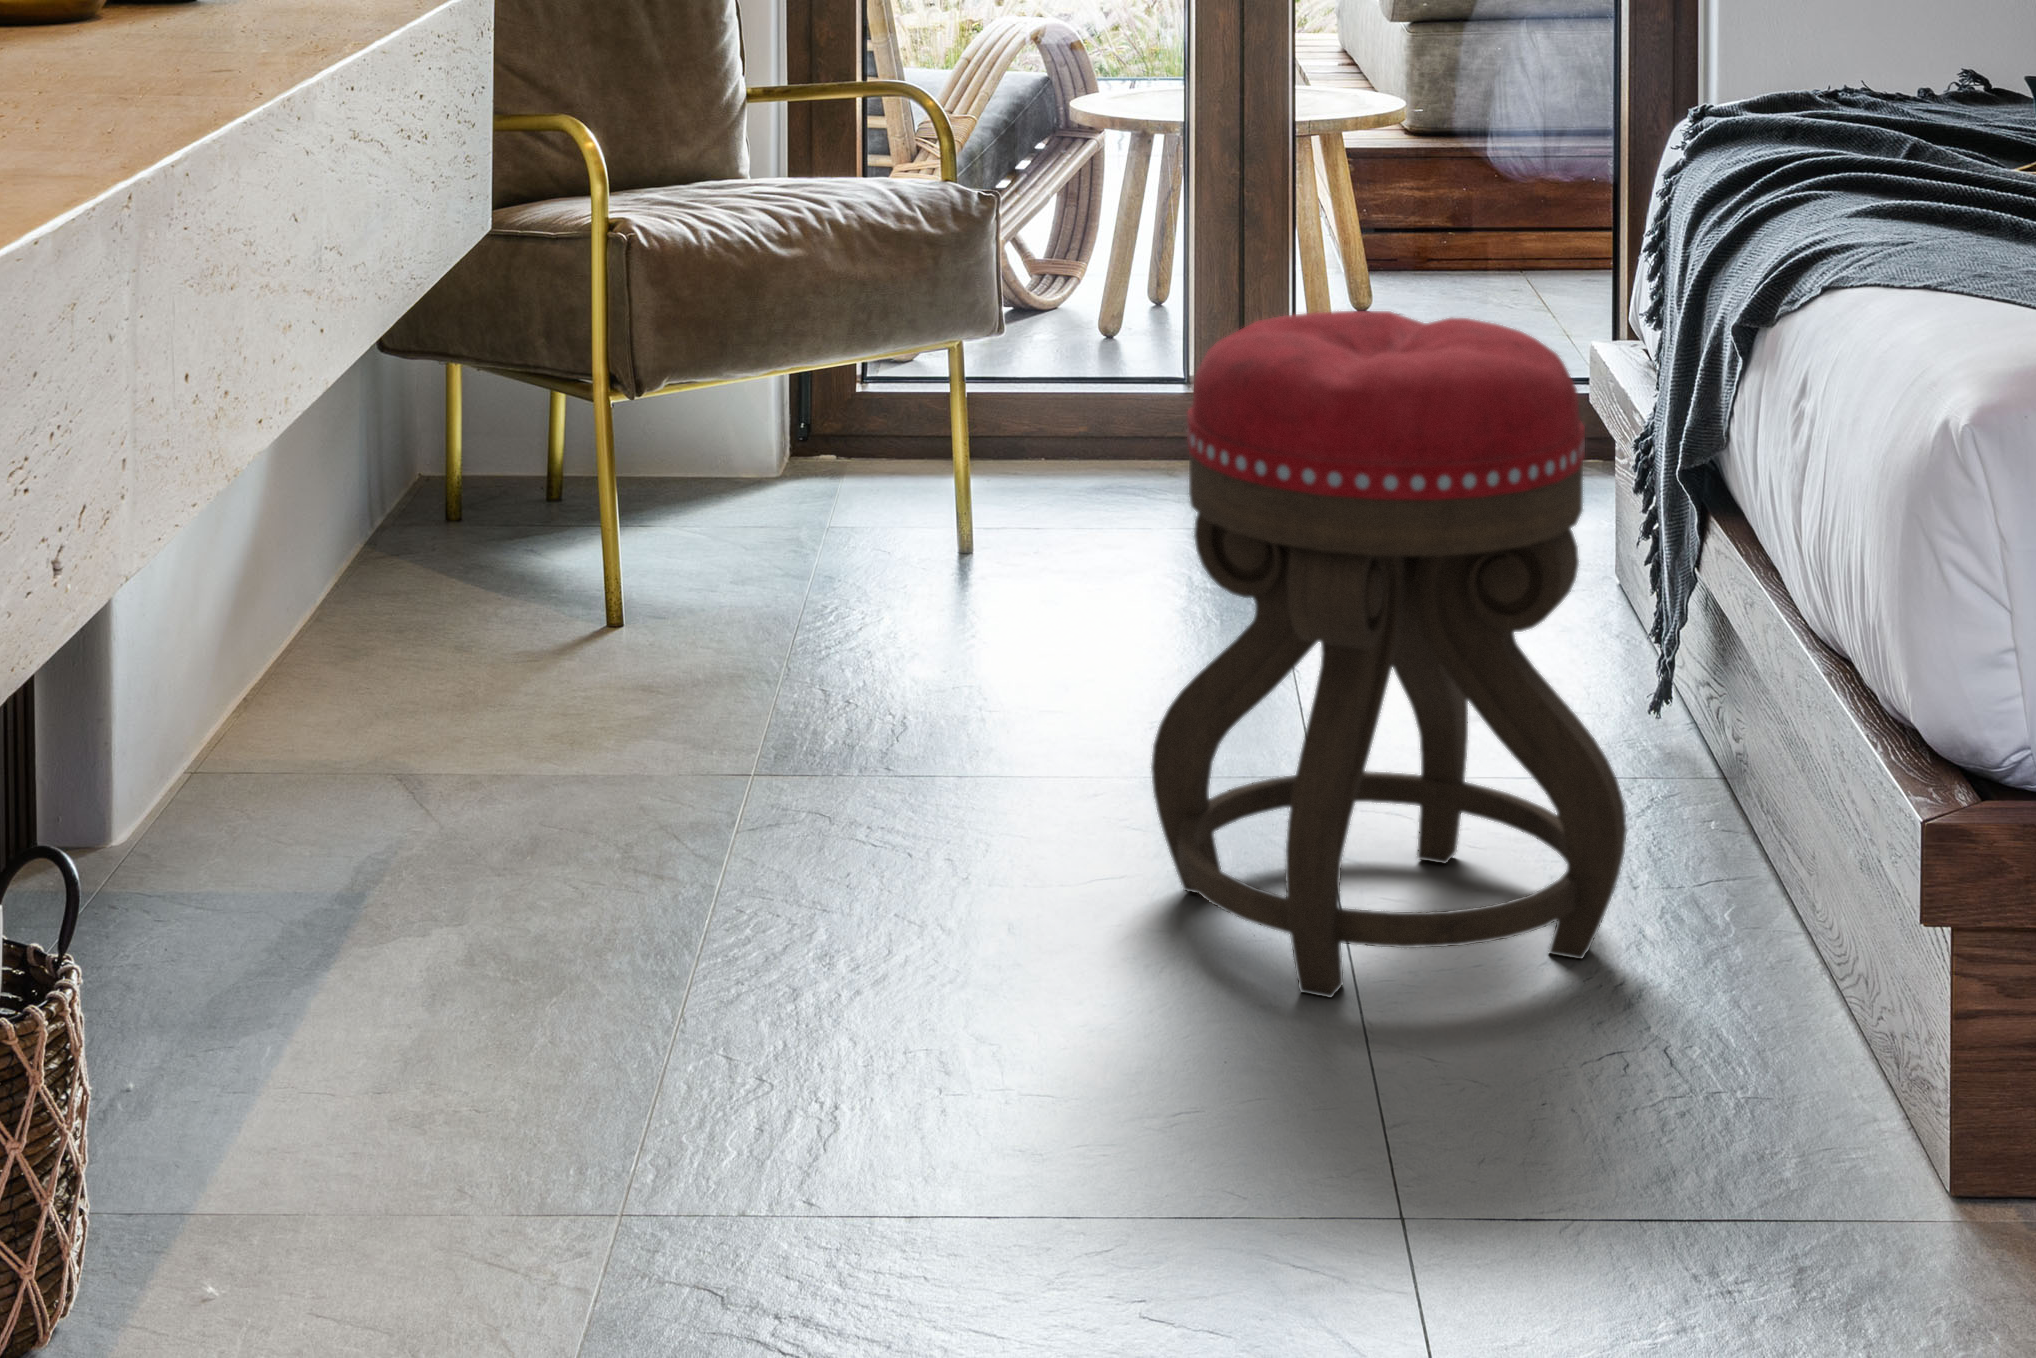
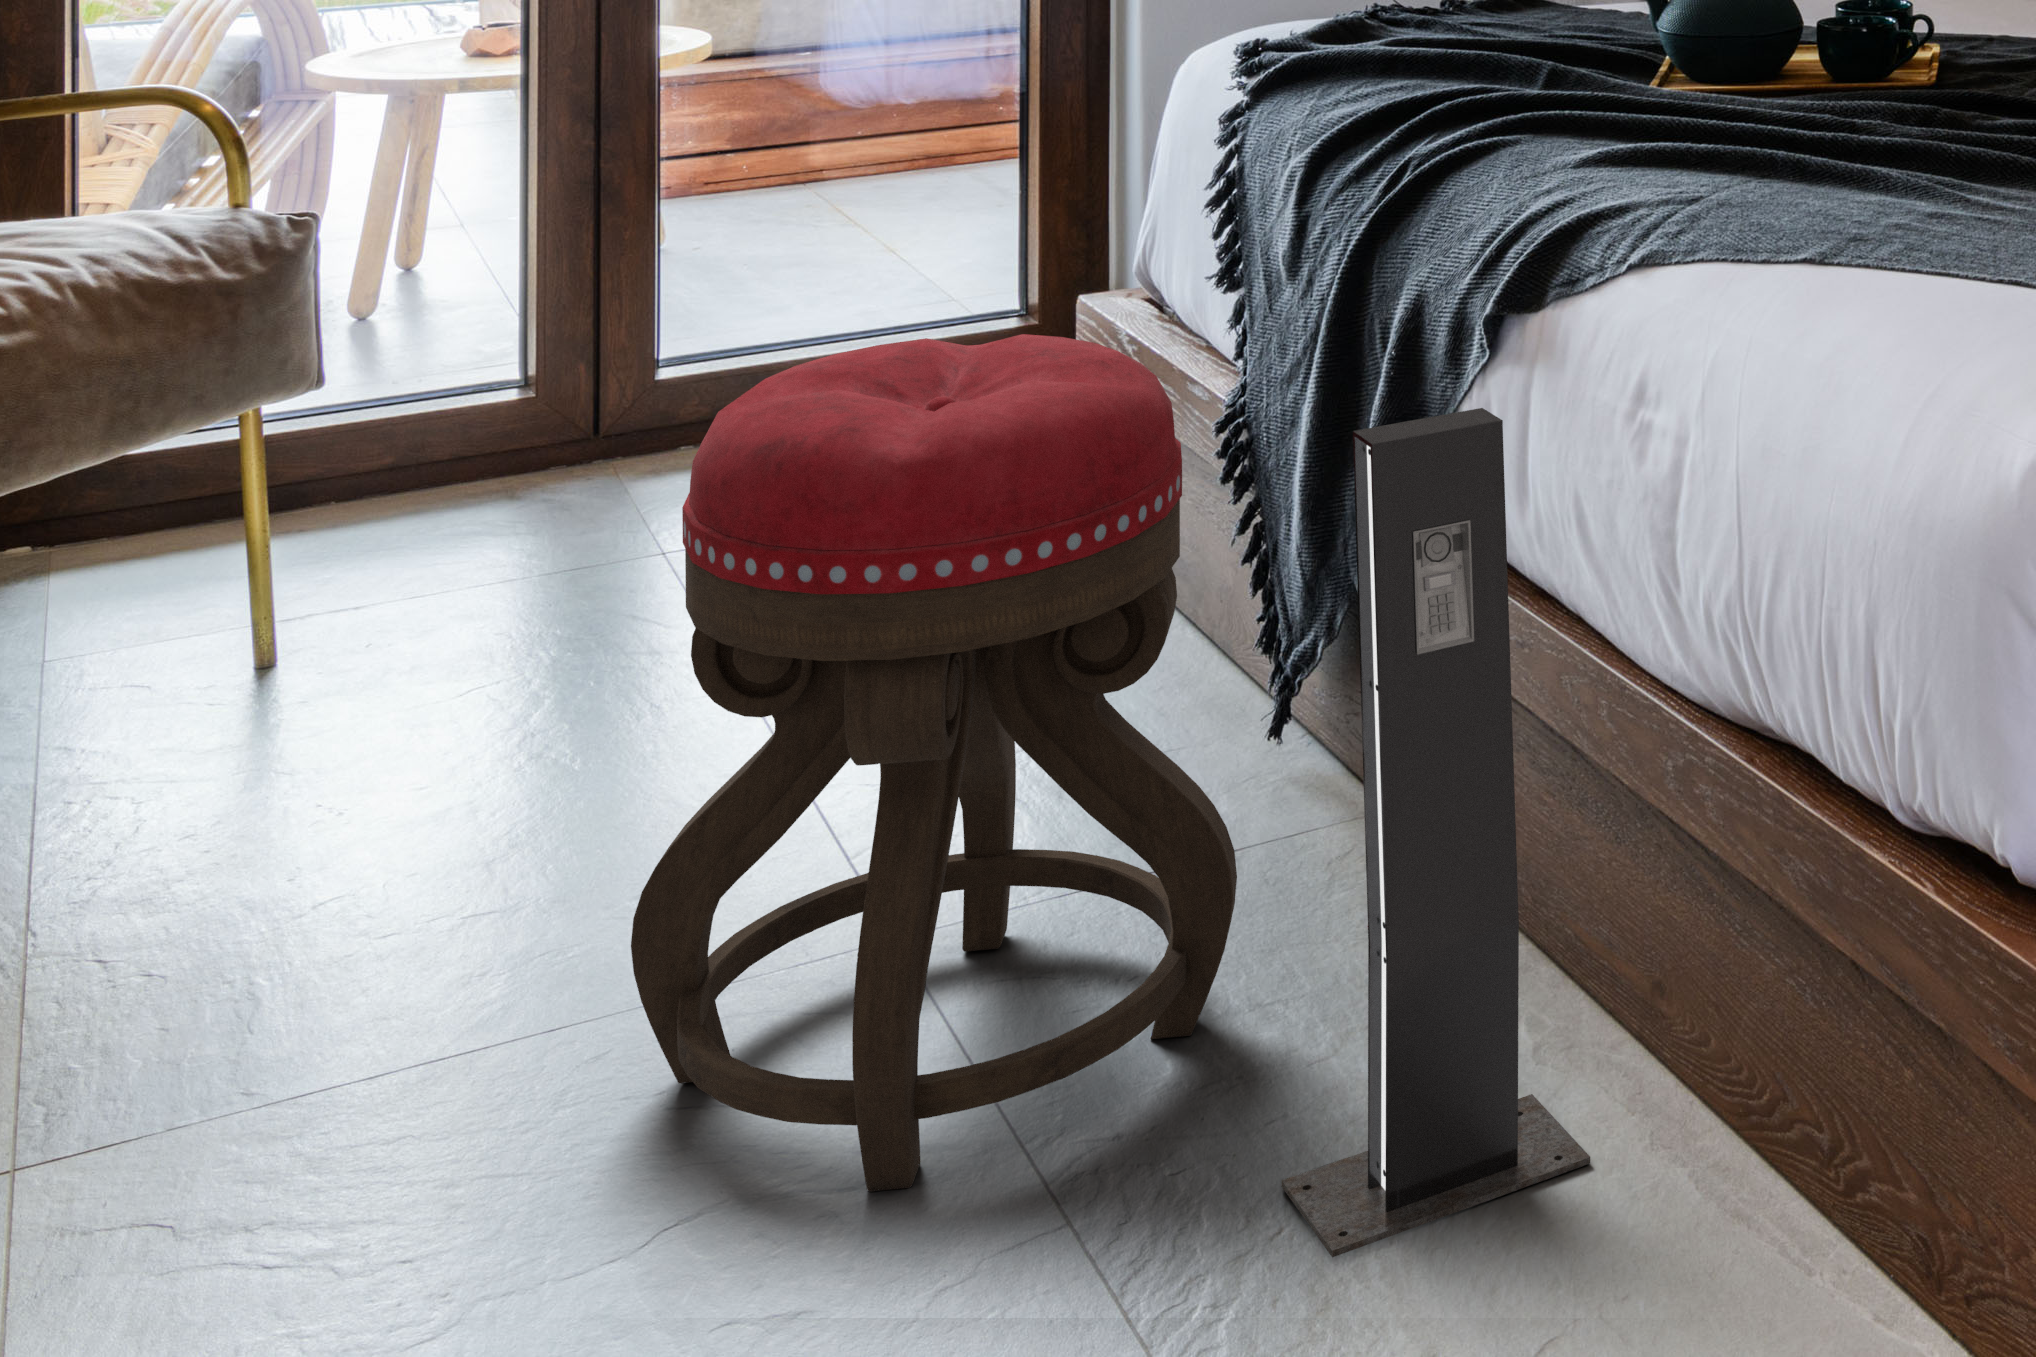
speaker: none [1619,409,1894,1133] -> present [1281,408,1590,1257]

